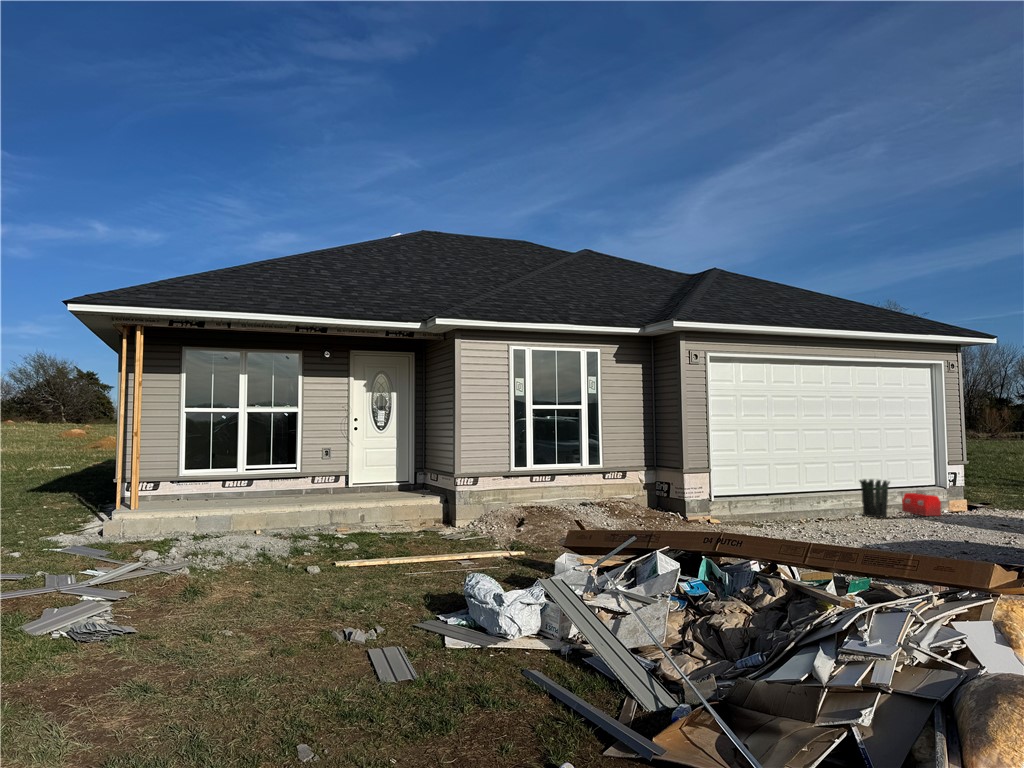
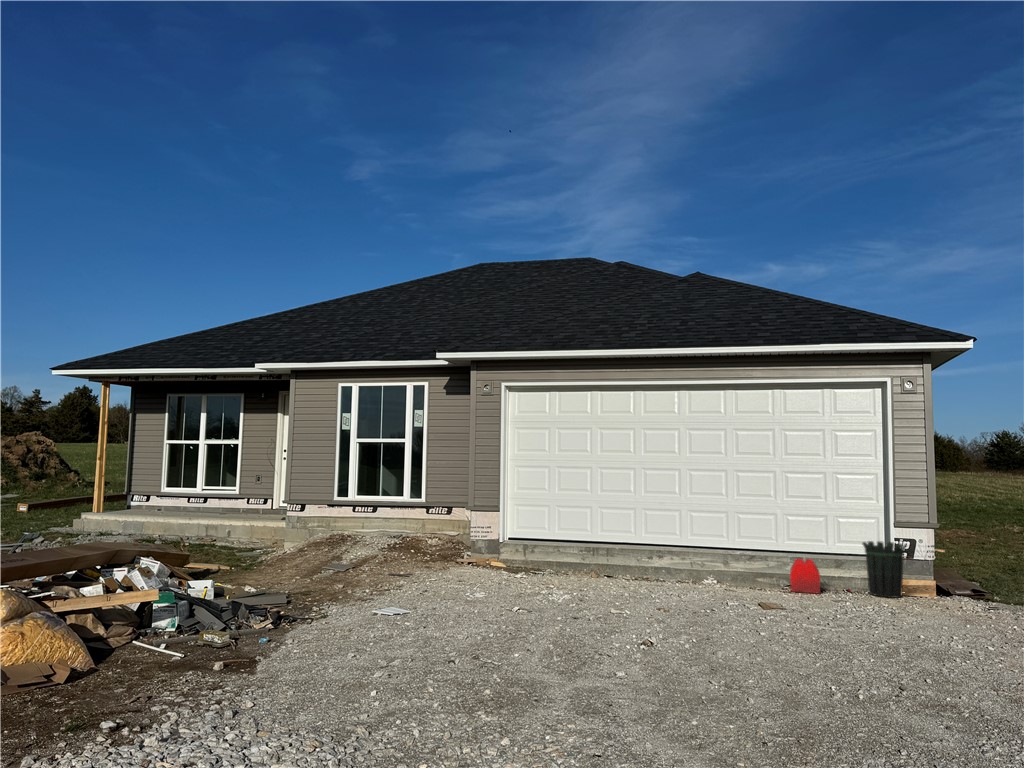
waste bin: present [860,479,890,517] -> present [862,541,906,598]

